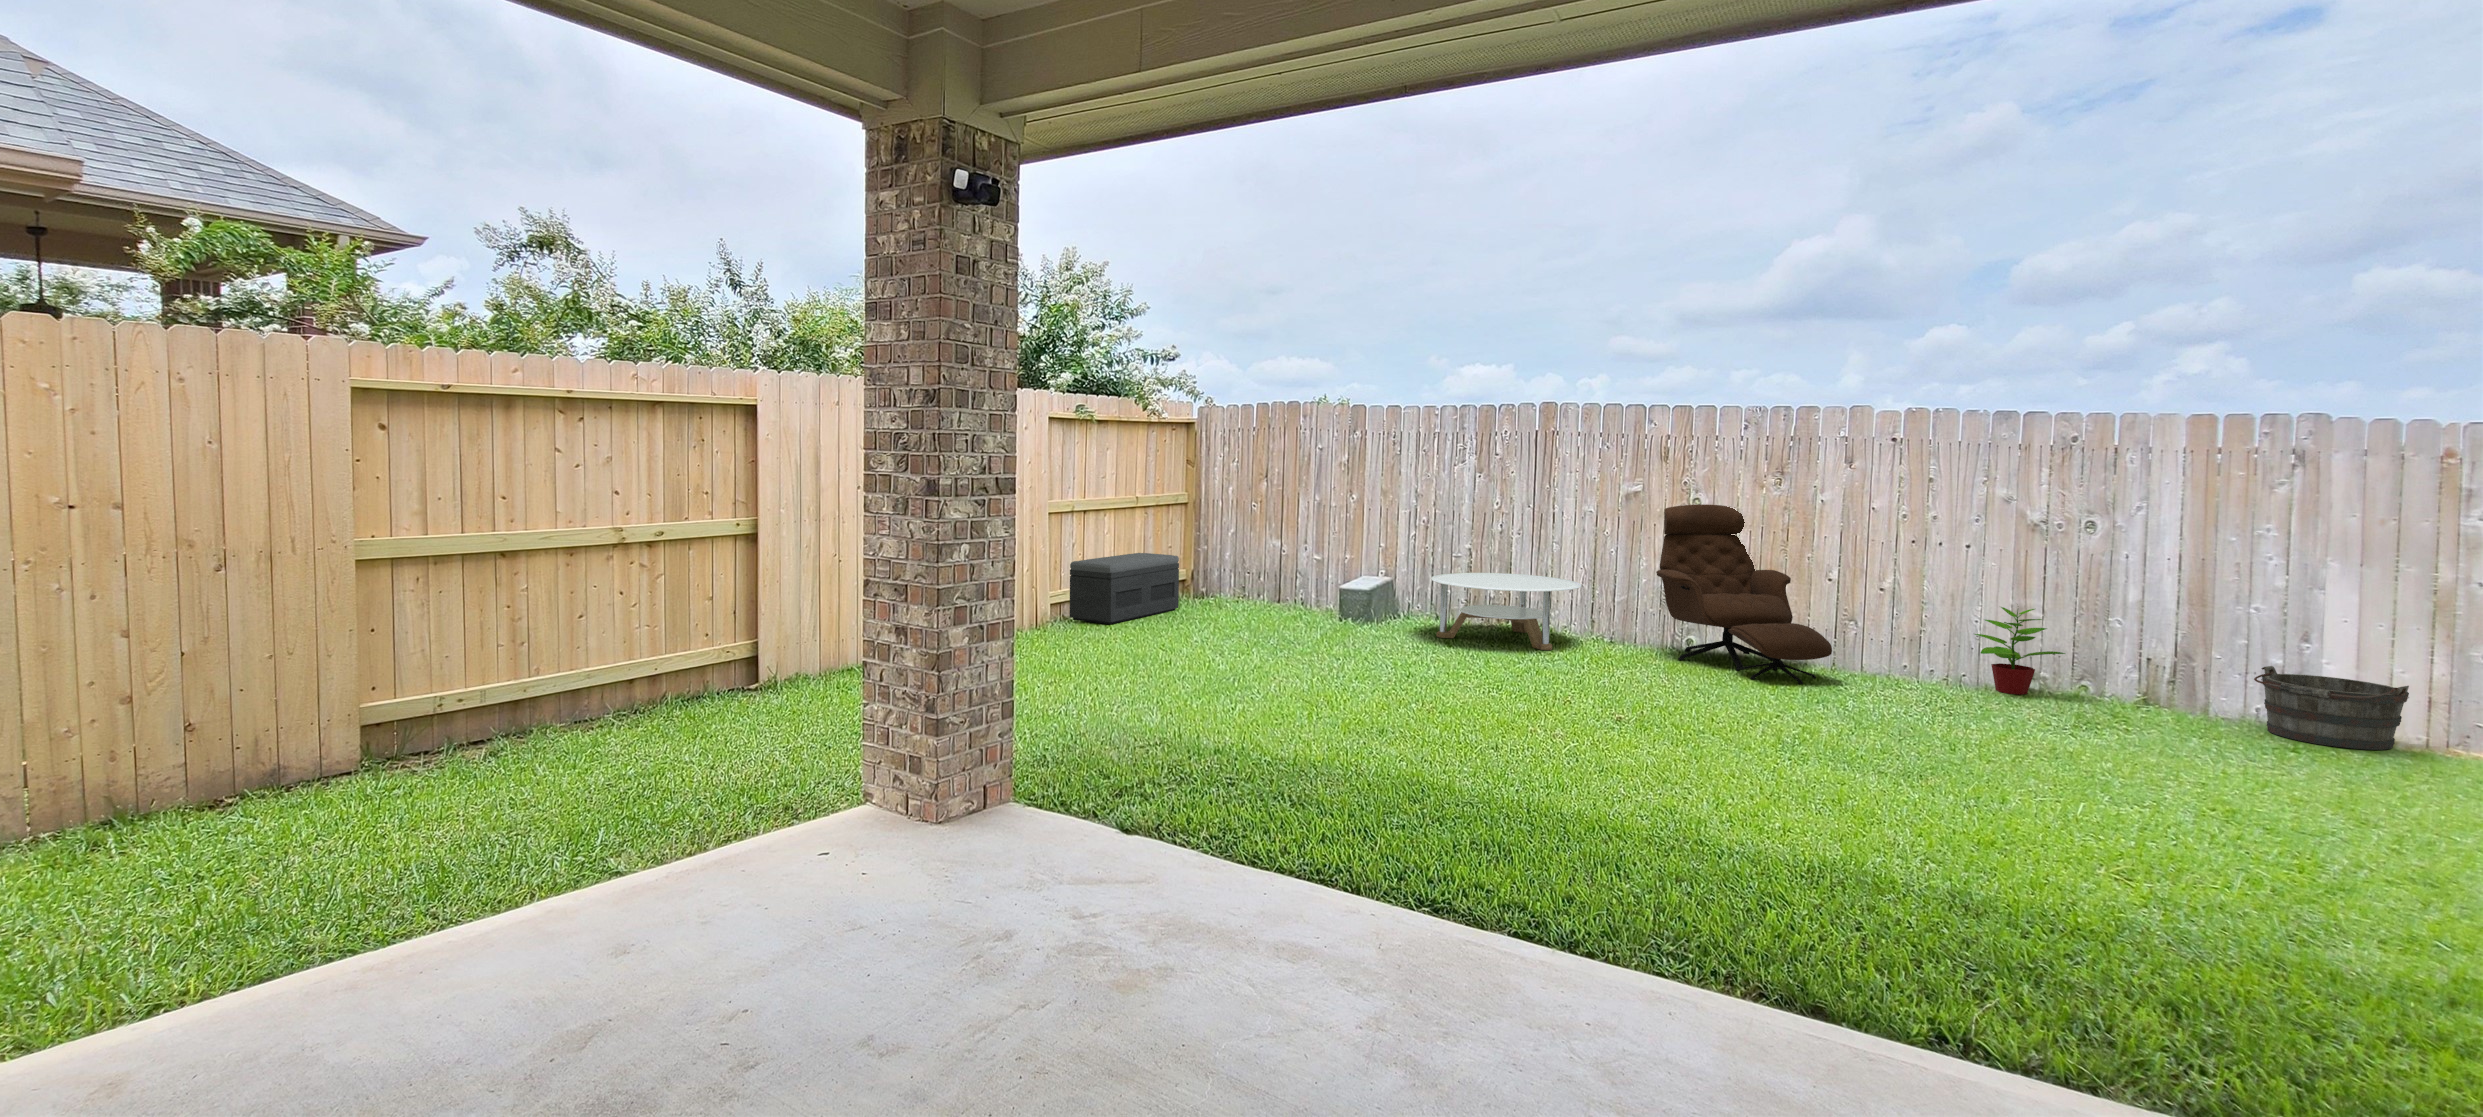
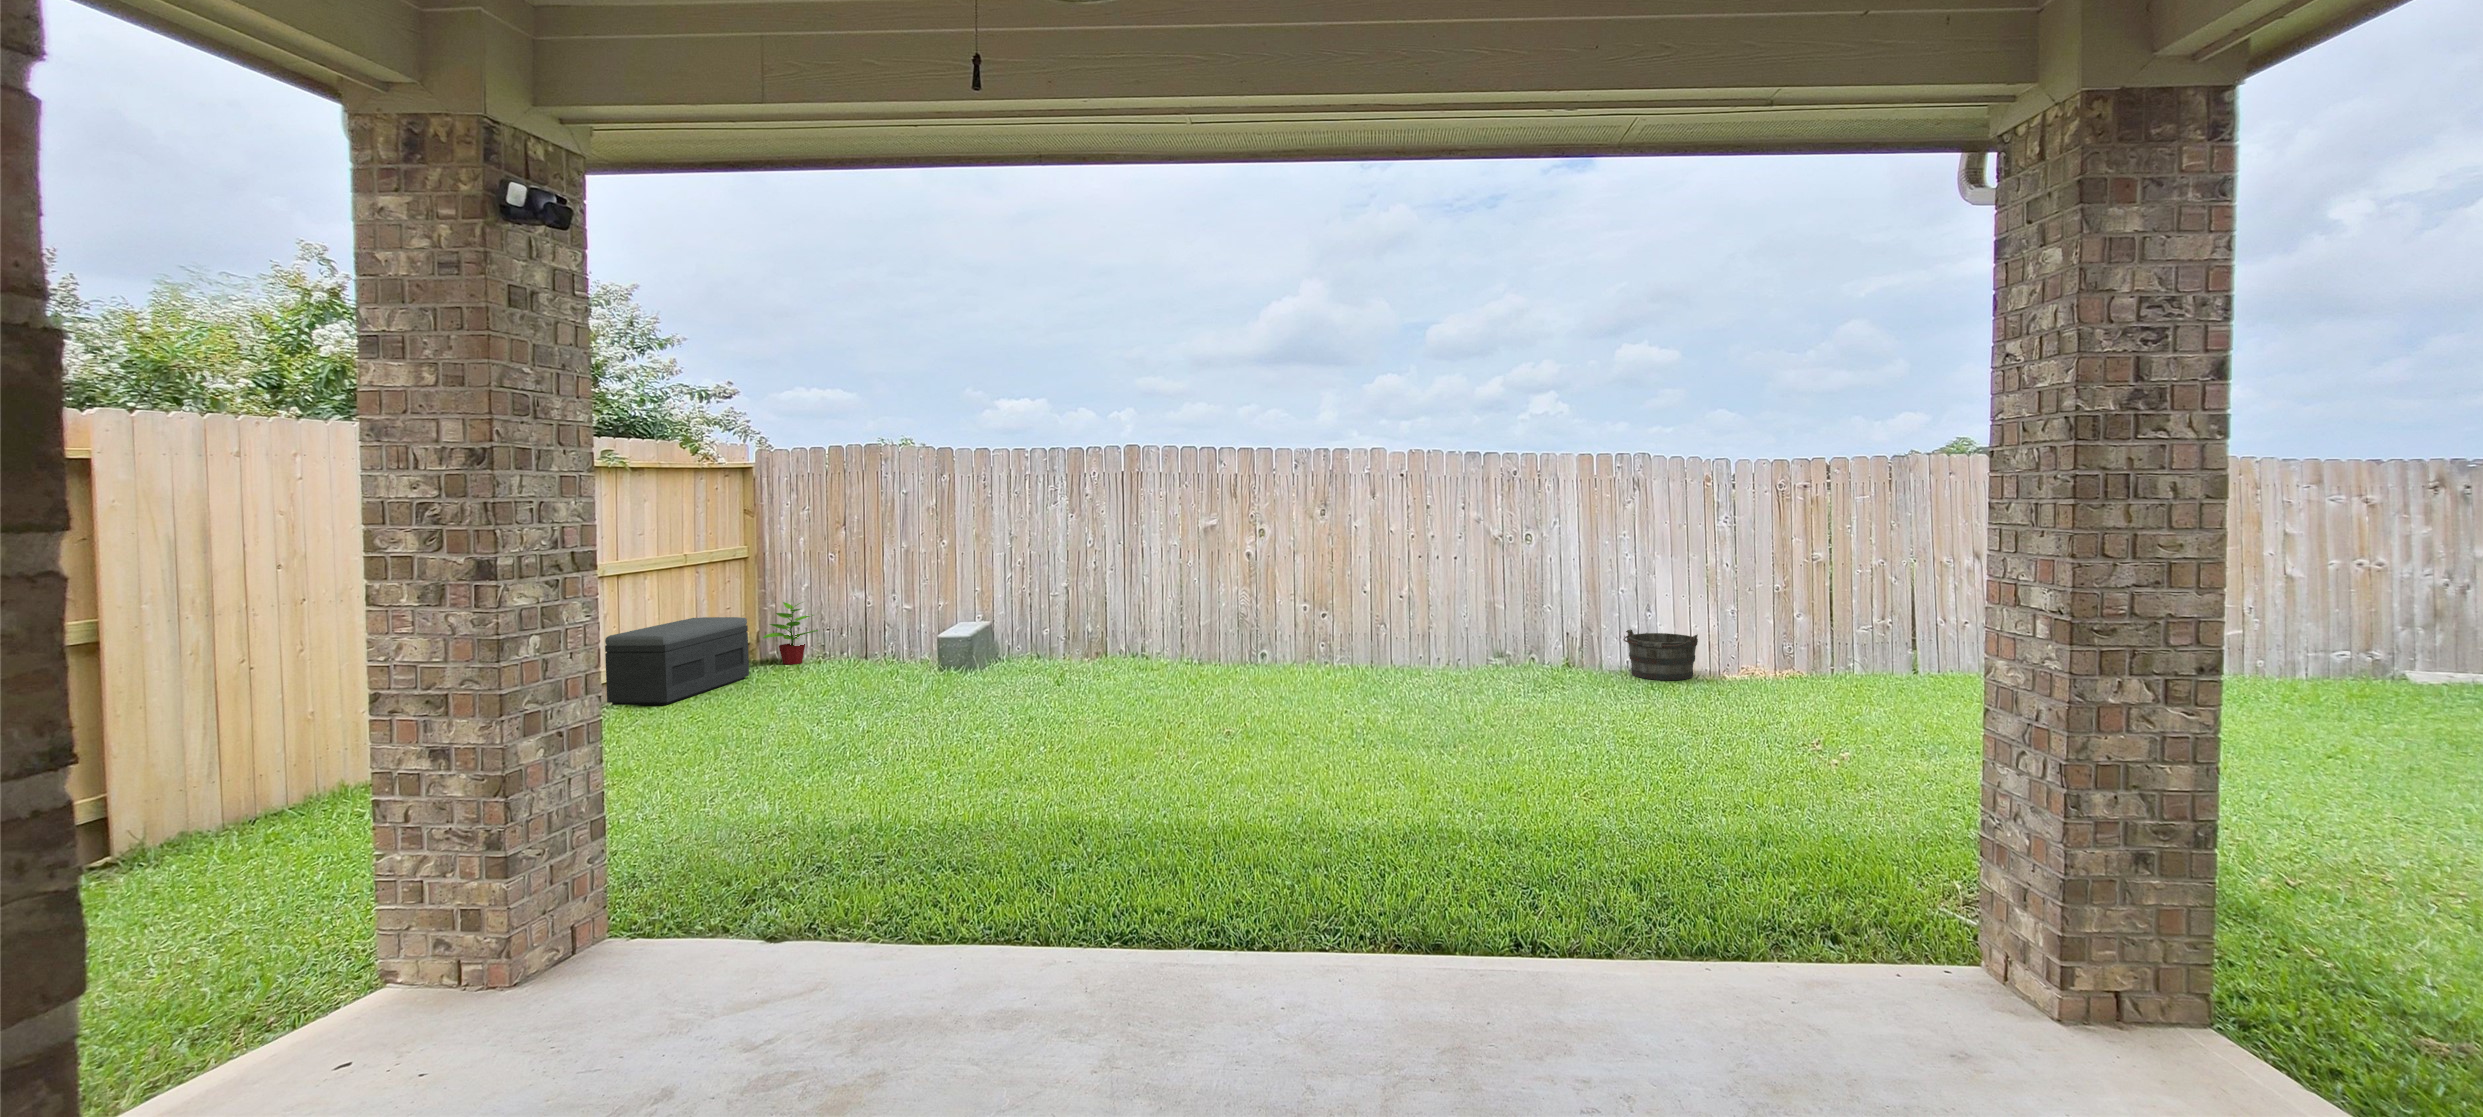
lounge chair: present [1656,504,1832,684] -> none [1236,534,1373,681]
round table: present [1431,573,1582,650] -> none [1035,607,1174,676]
potted plant: present [1975,607,2065,695] -> present [763,602,818,665]

